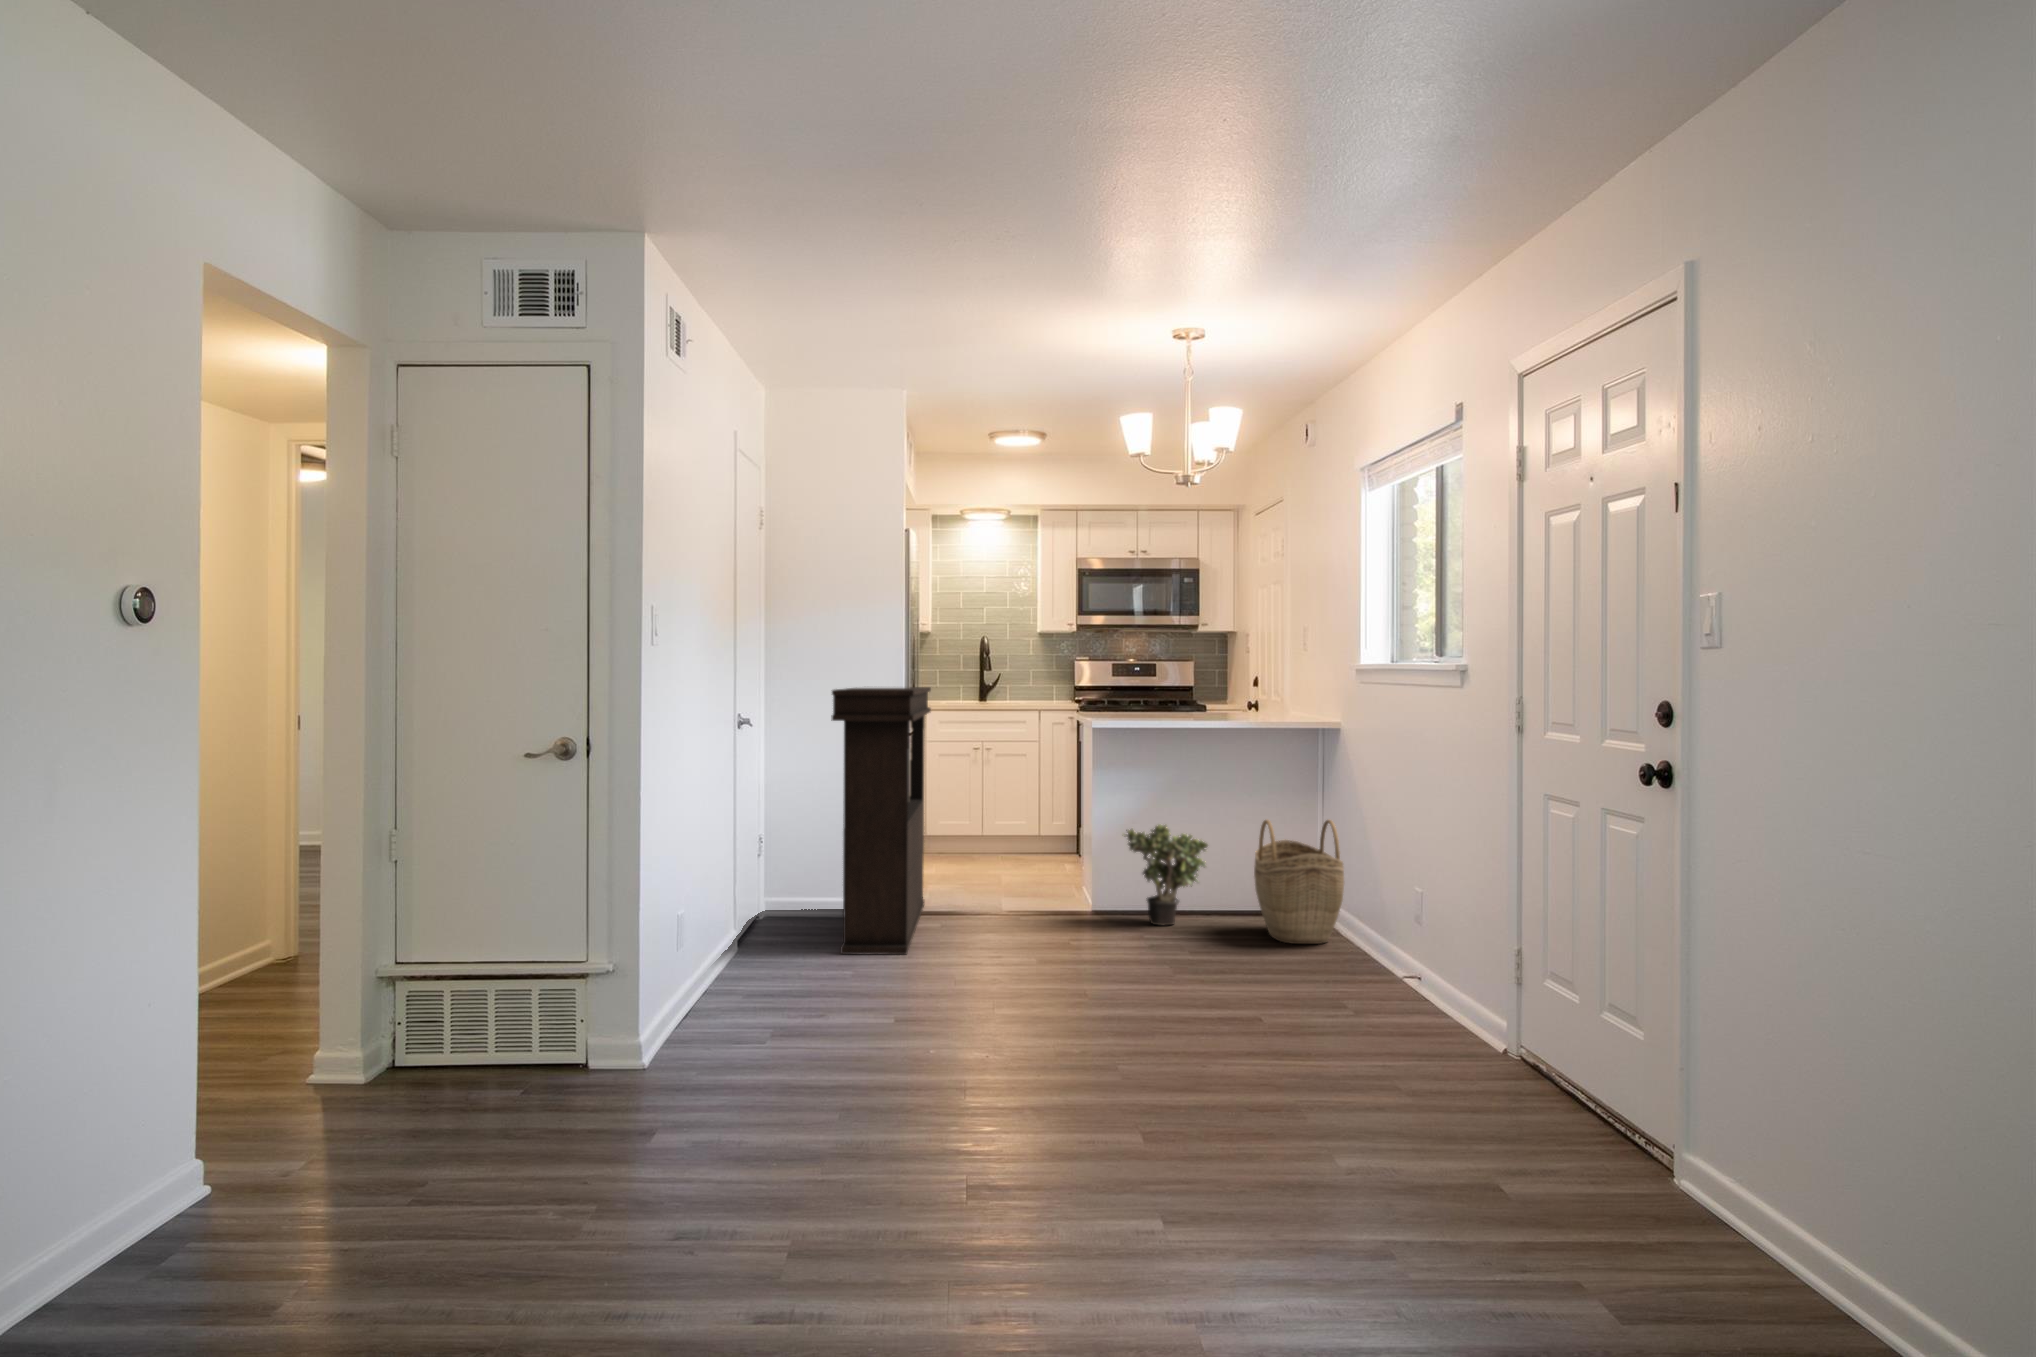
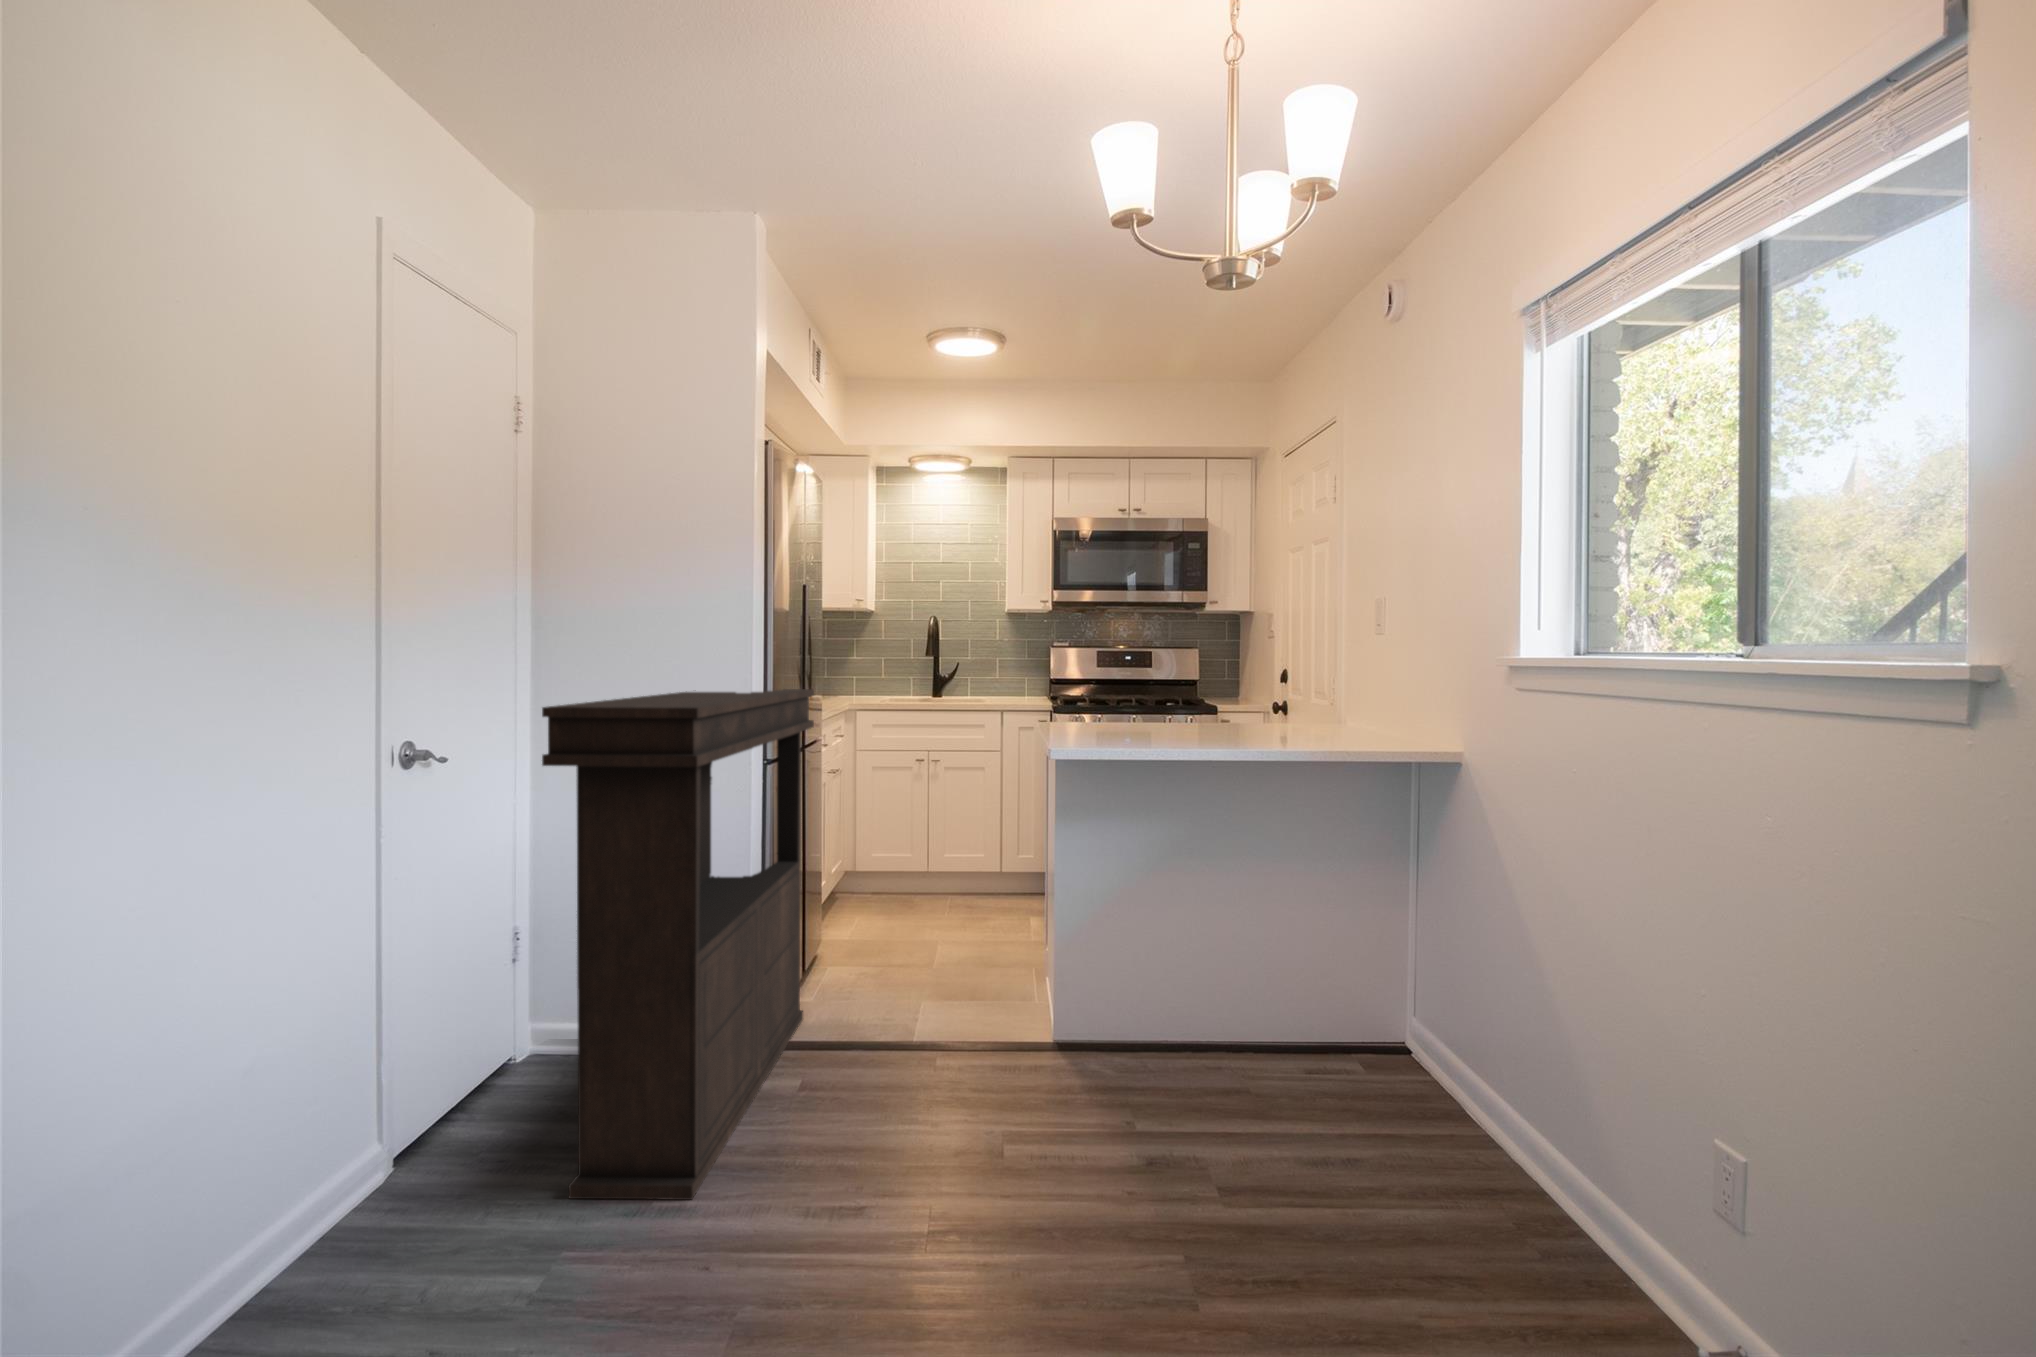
woven basket: present [1254,820,1344,944] -> none [1322,926,1493,1159]
potted plant: present [1124,825,1208,925] -> none [1100,917,1241,1086]

